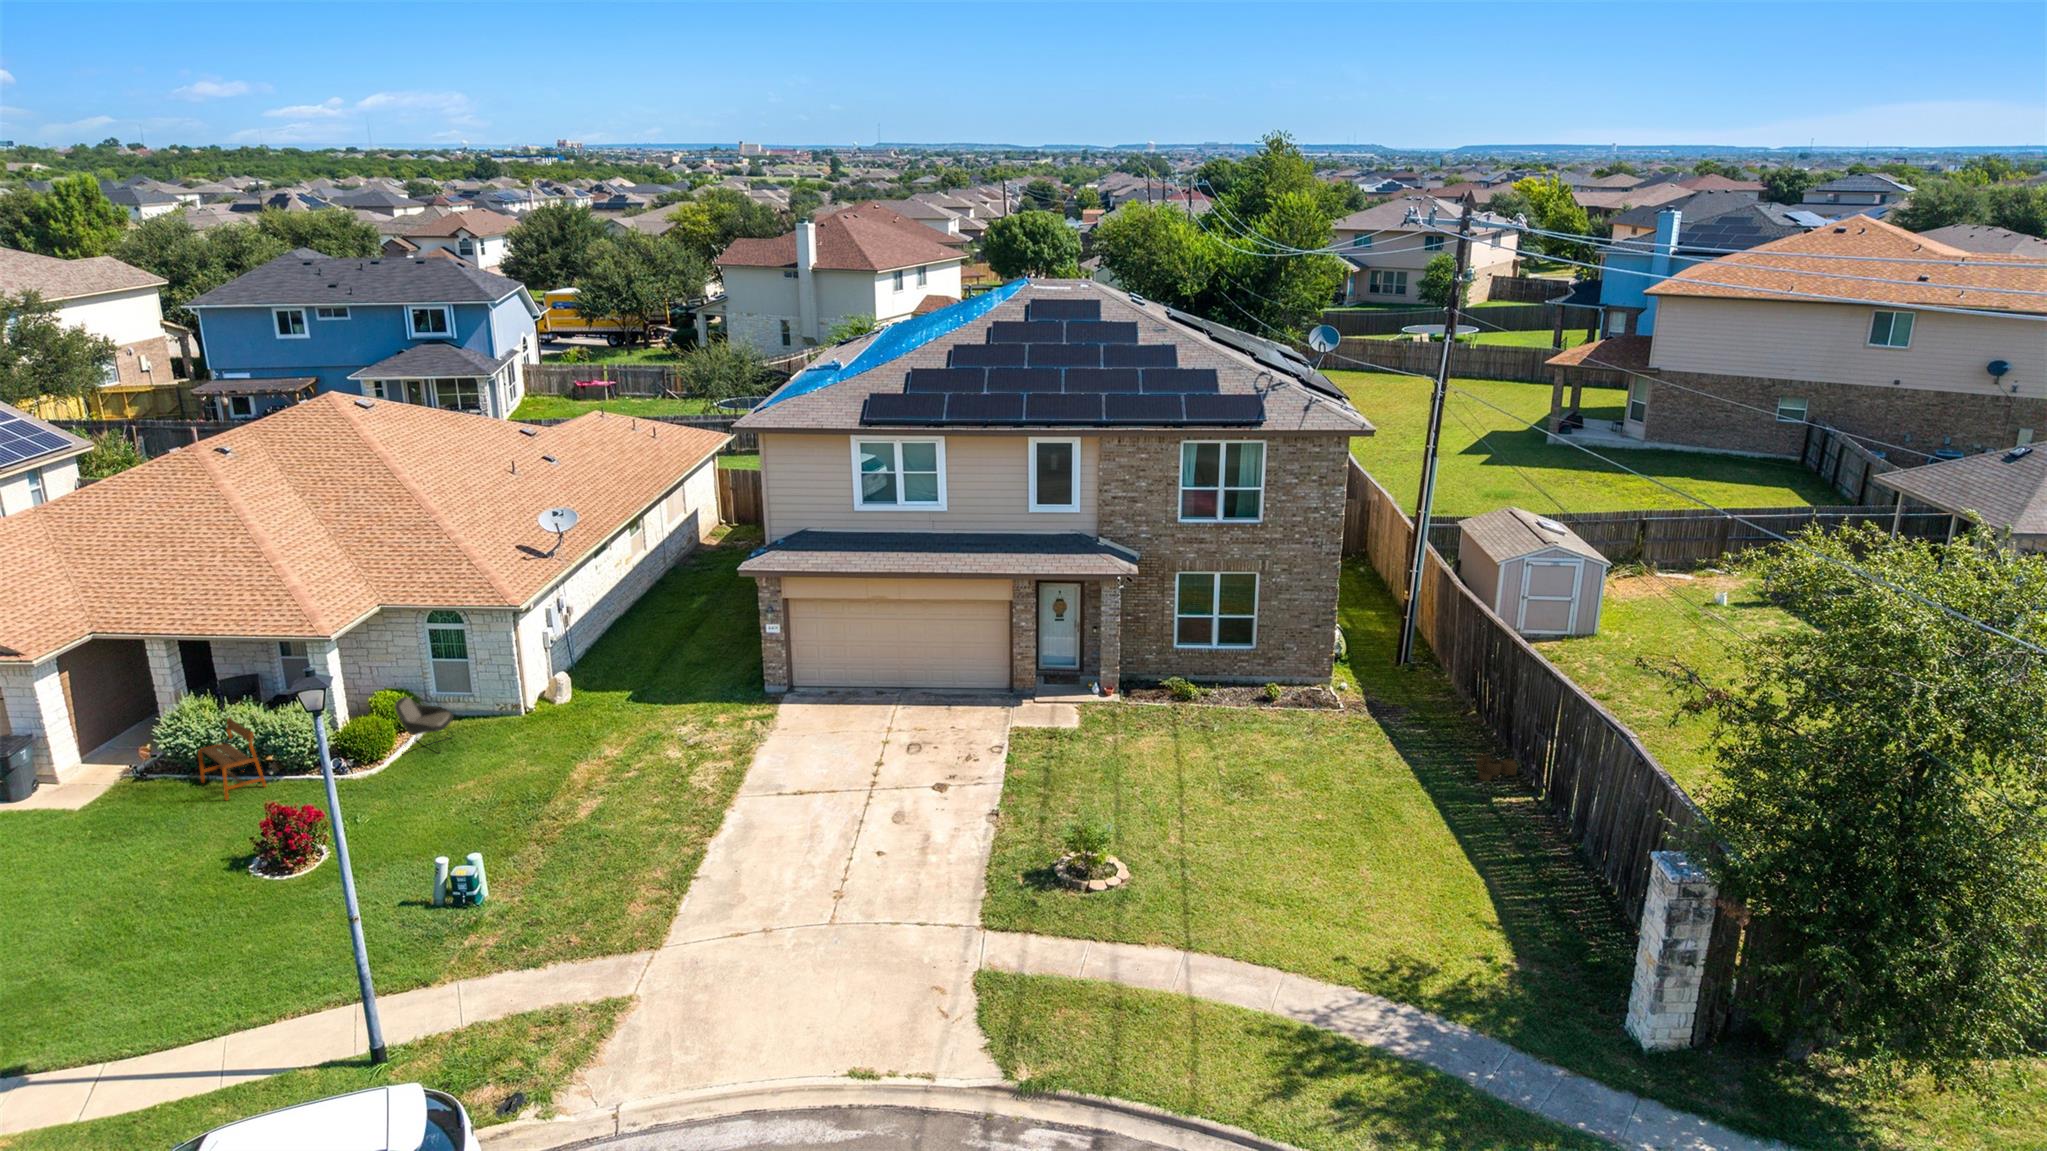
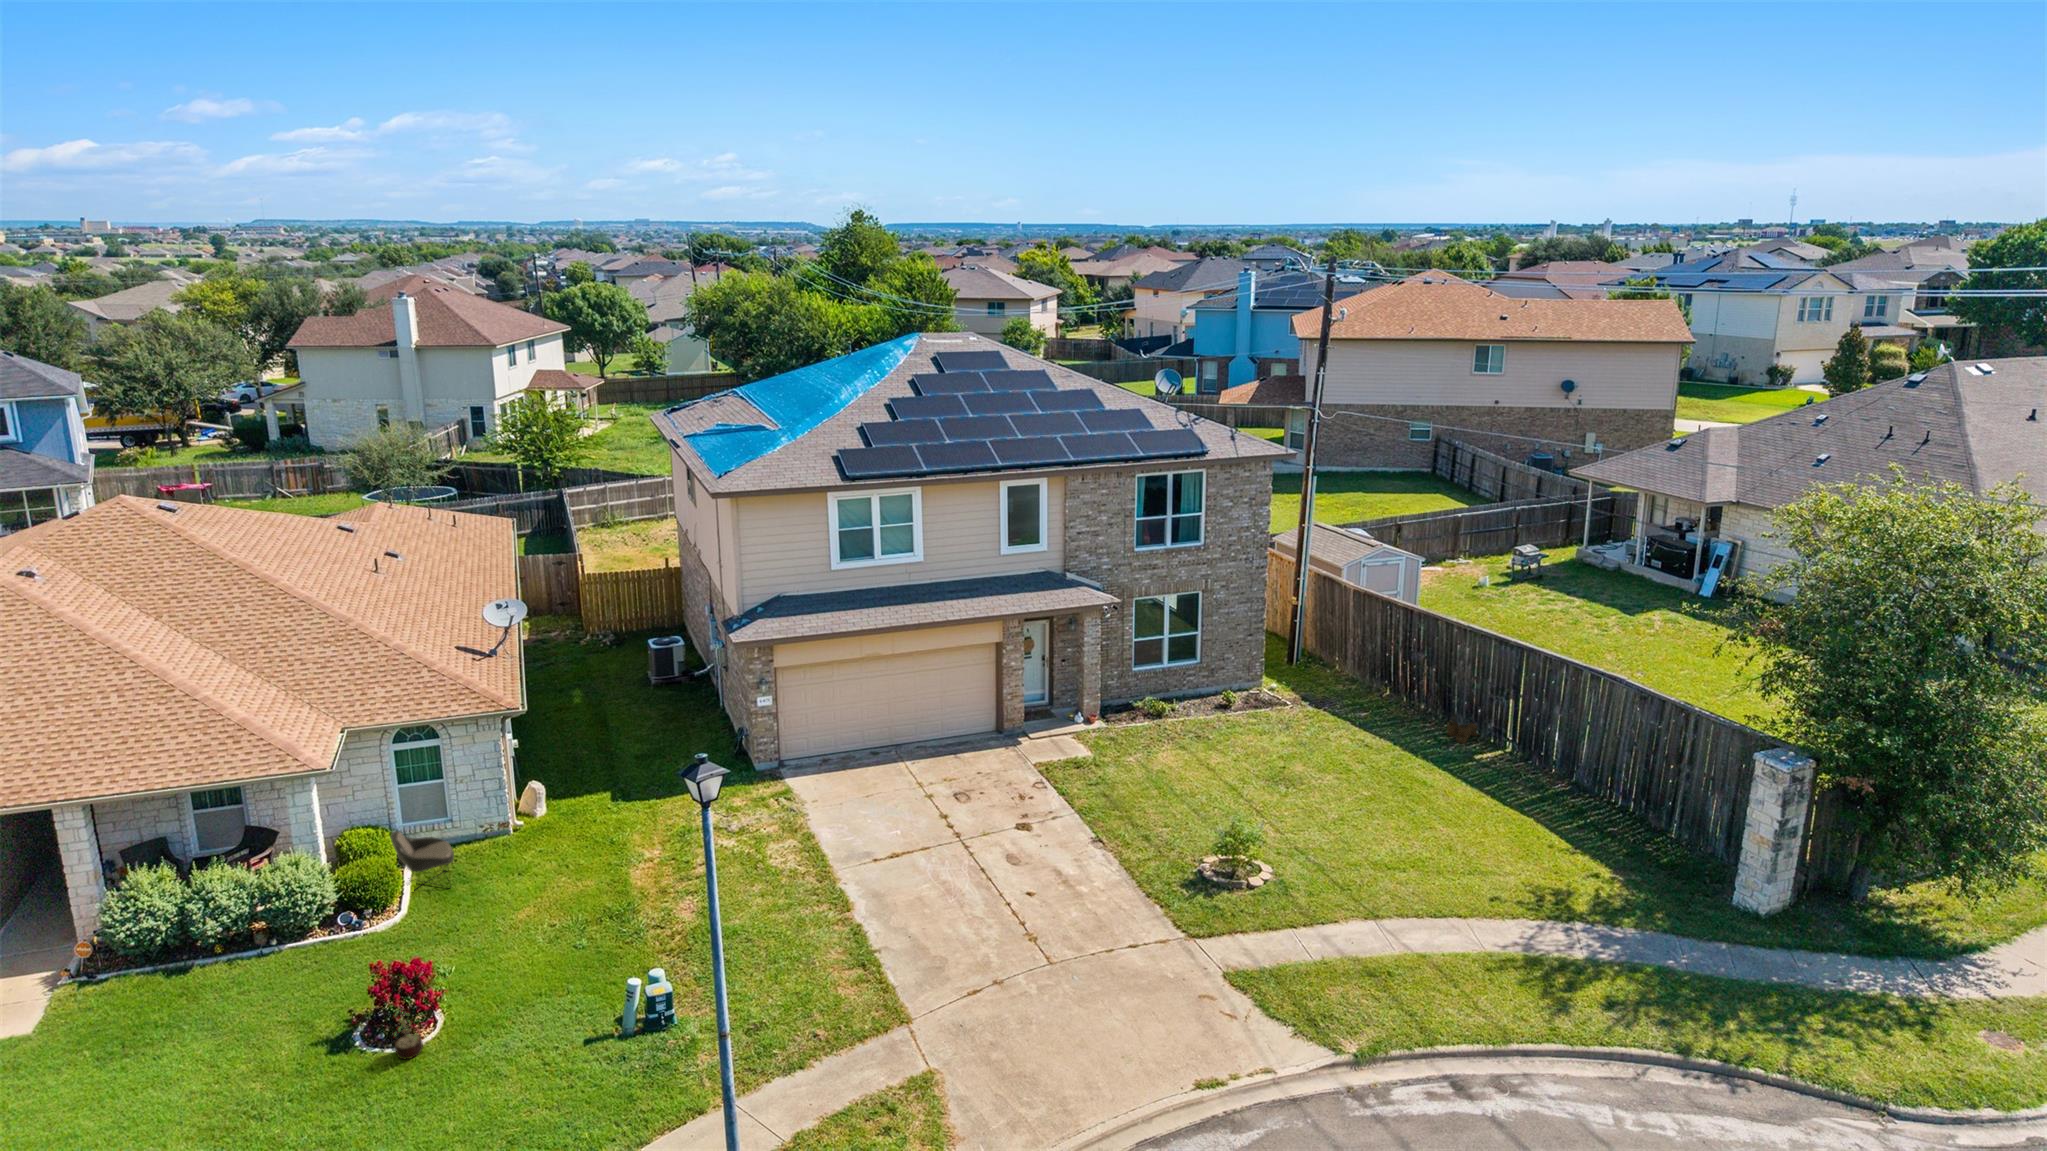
bench: present [198,717,267,800] -> none [174,886,276,985]
decorative plant: none [265,844,291,886] -> present [393,1012,423,1059]

